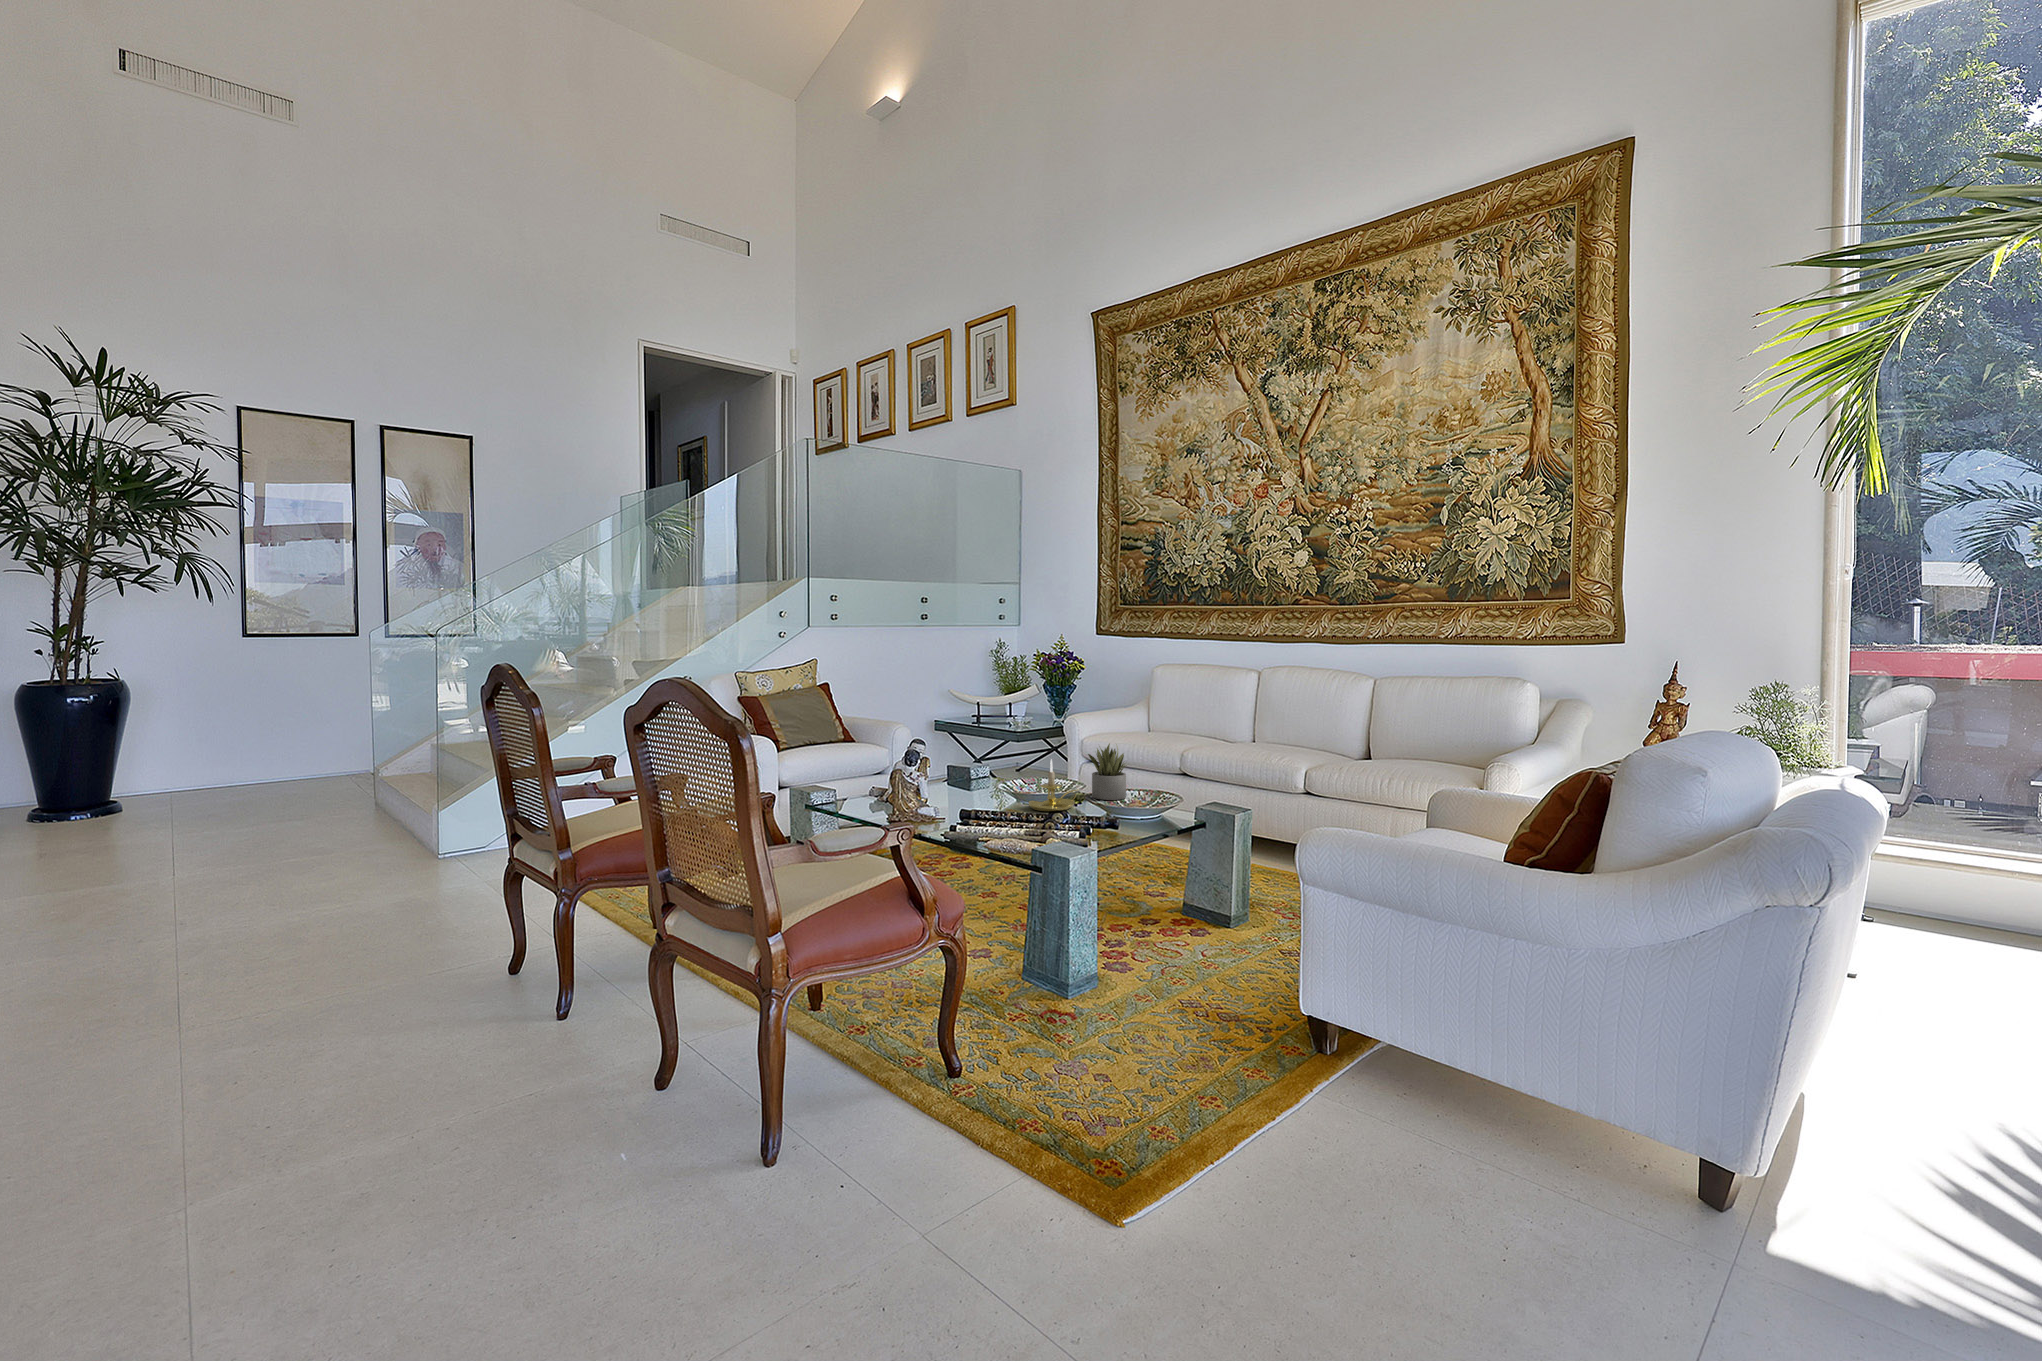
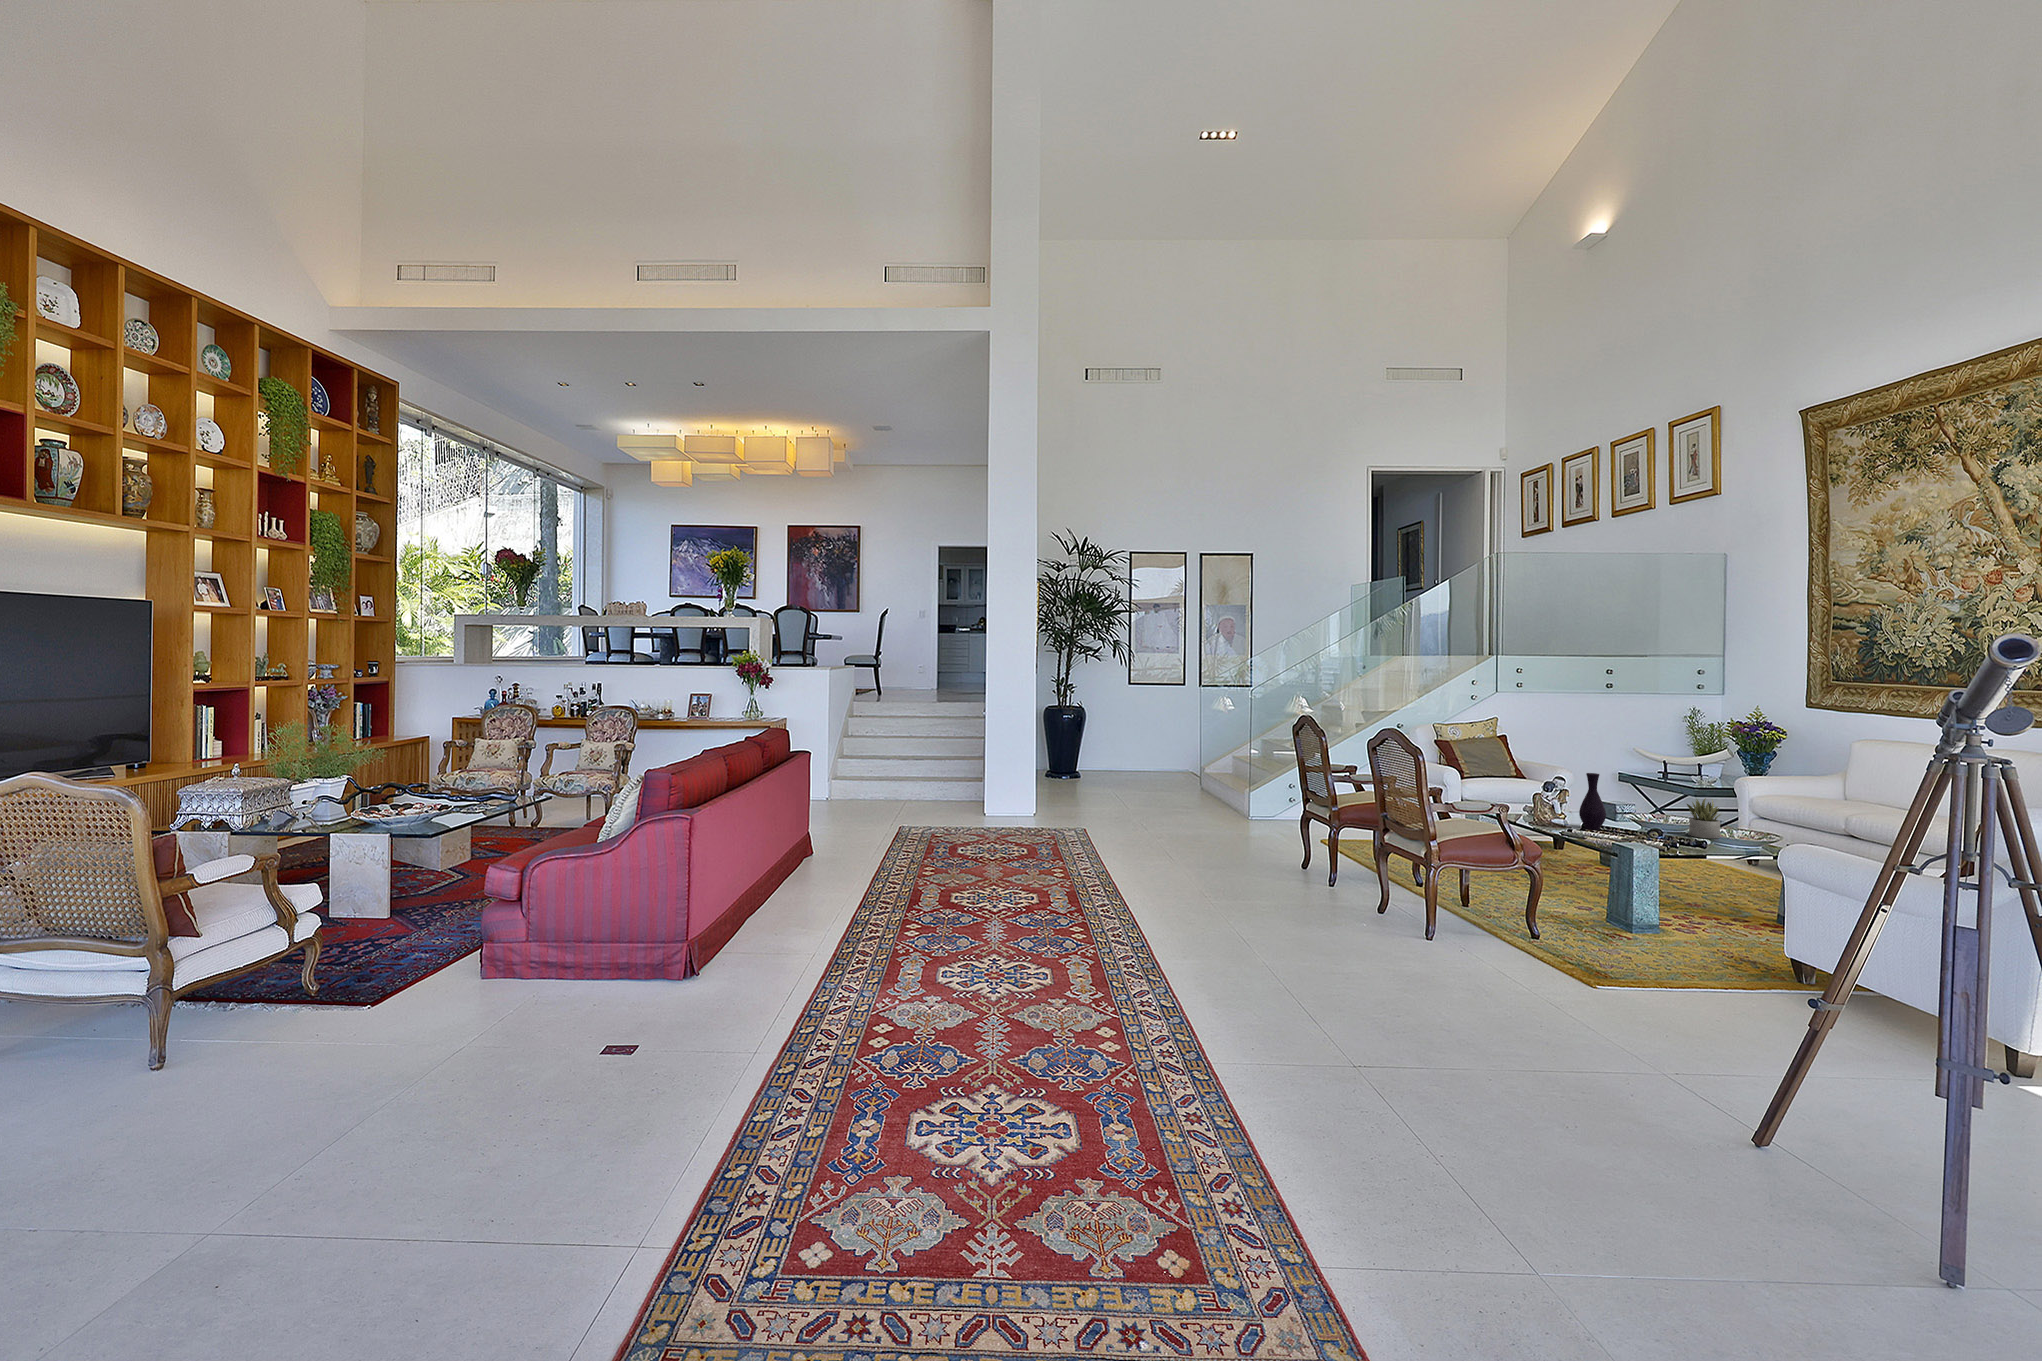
vase: none [965,722,999,808] -> present [1579,773,1606,830]
candle holder: present [1028,759,1078,811] -> none [1626,803,1672,838]

